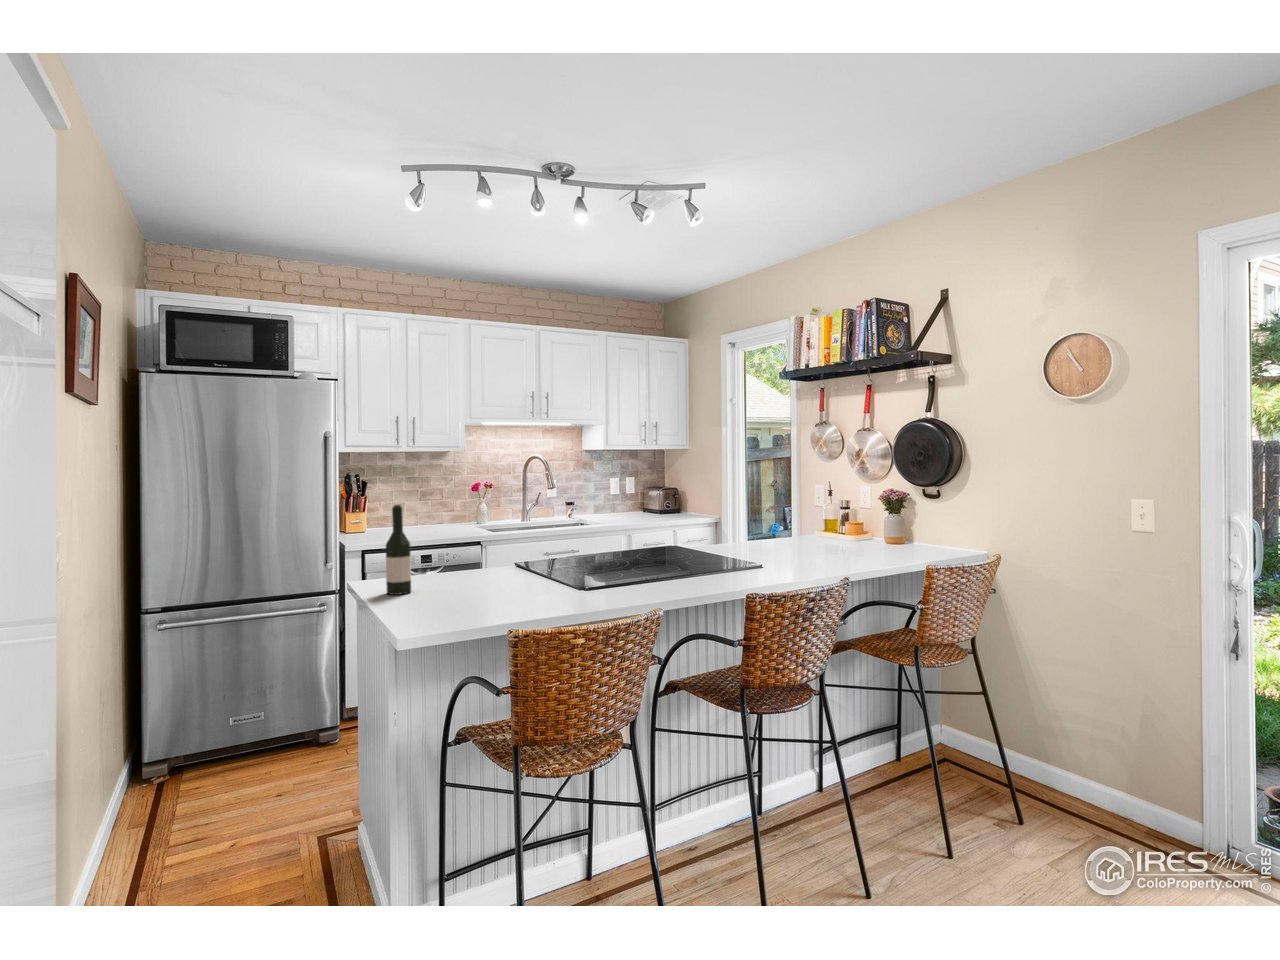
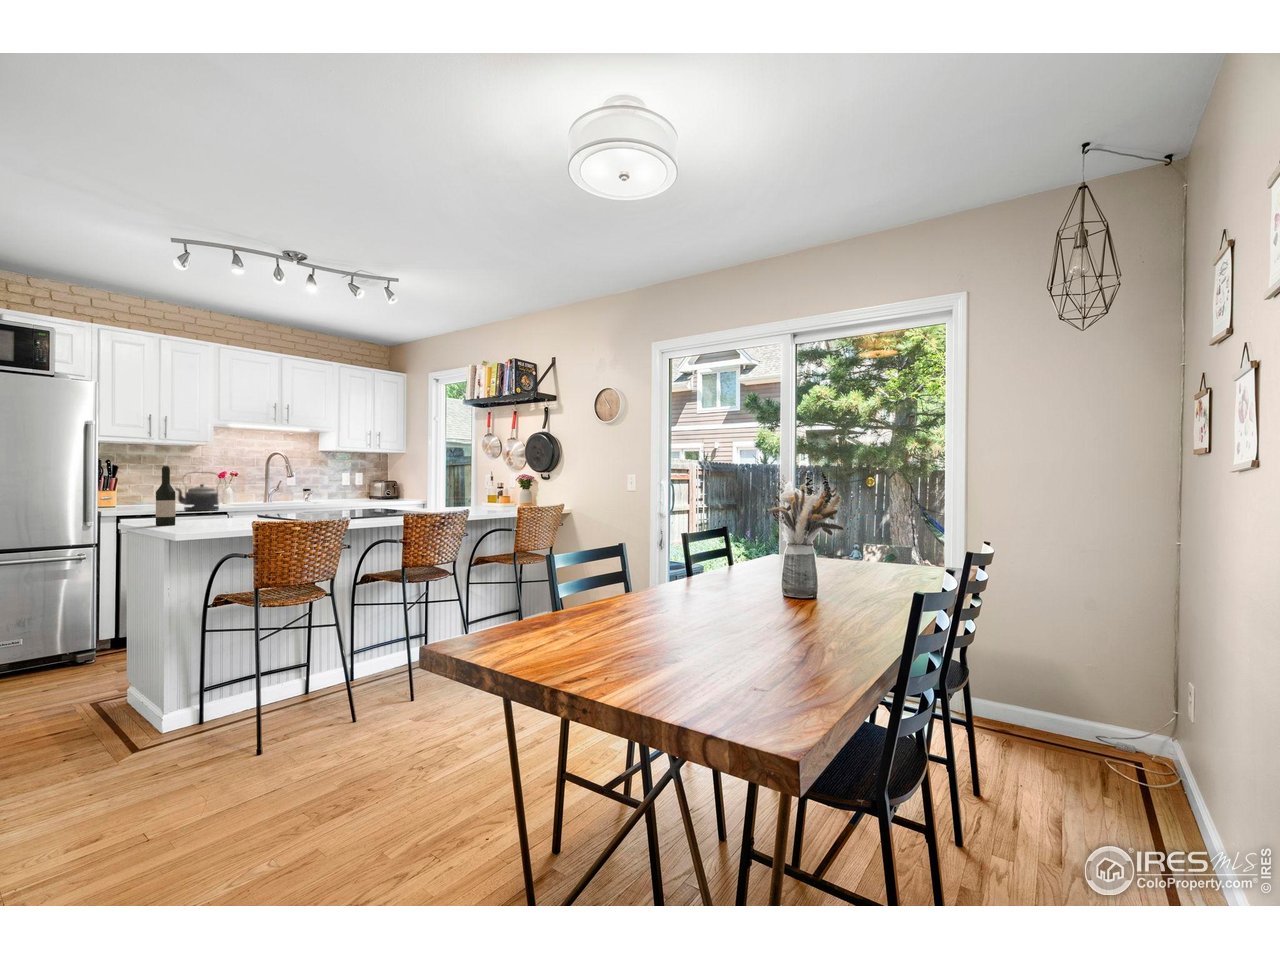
kettle: none [425,486,475,538] -> present [175,472,219,511]

